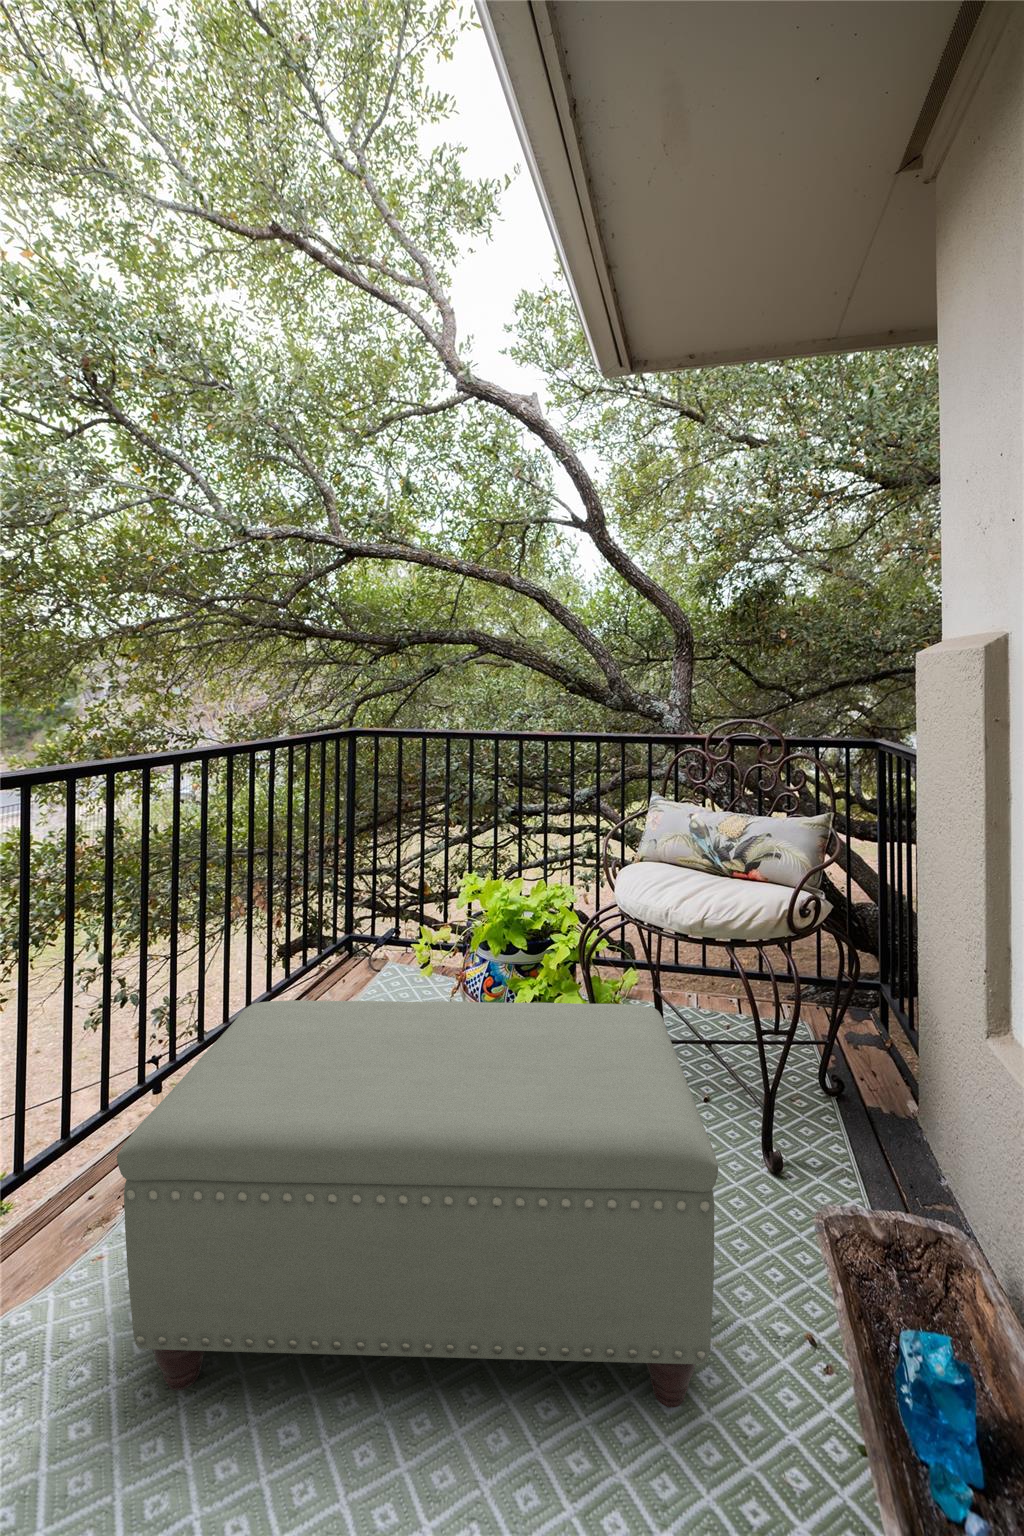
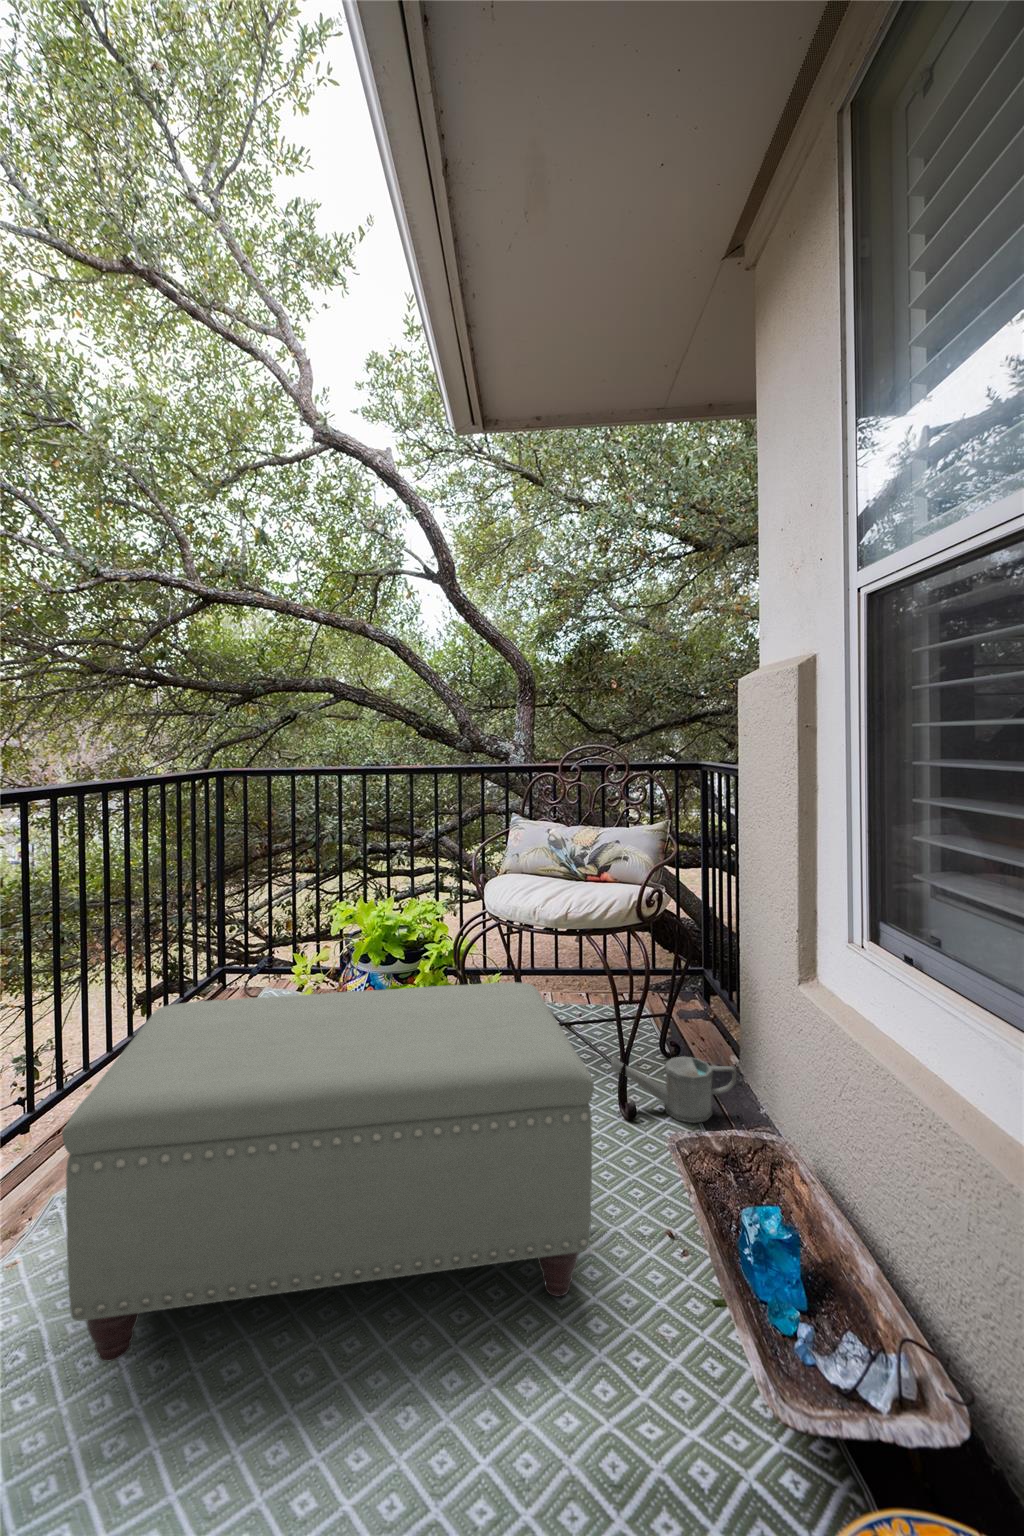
watering can: none [755,1090,918,1184] -> present [611,1057,736,1123]

